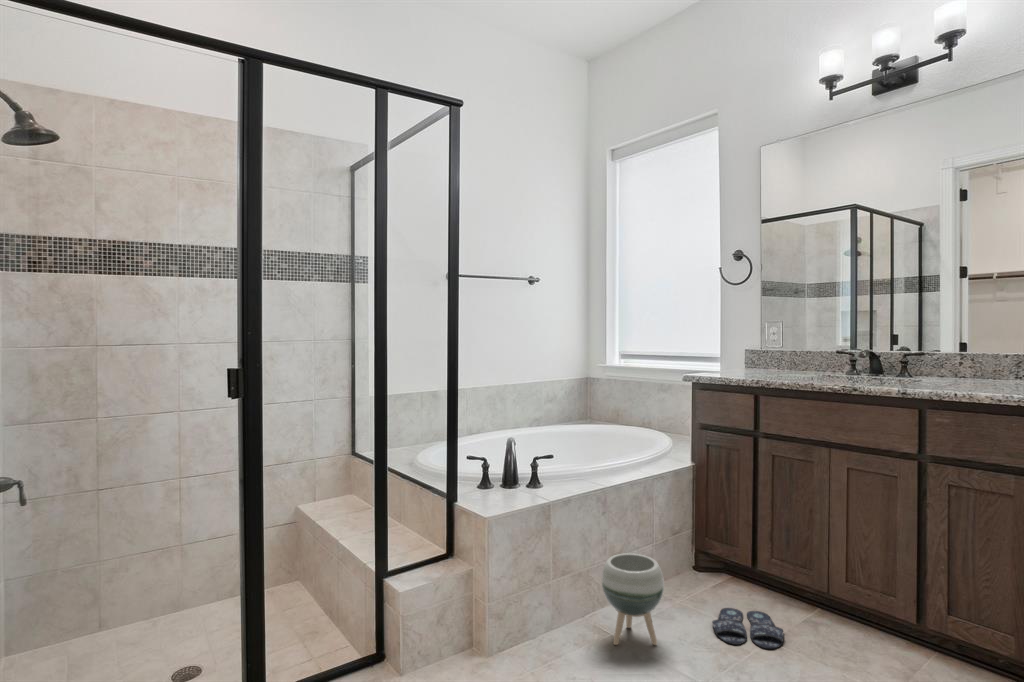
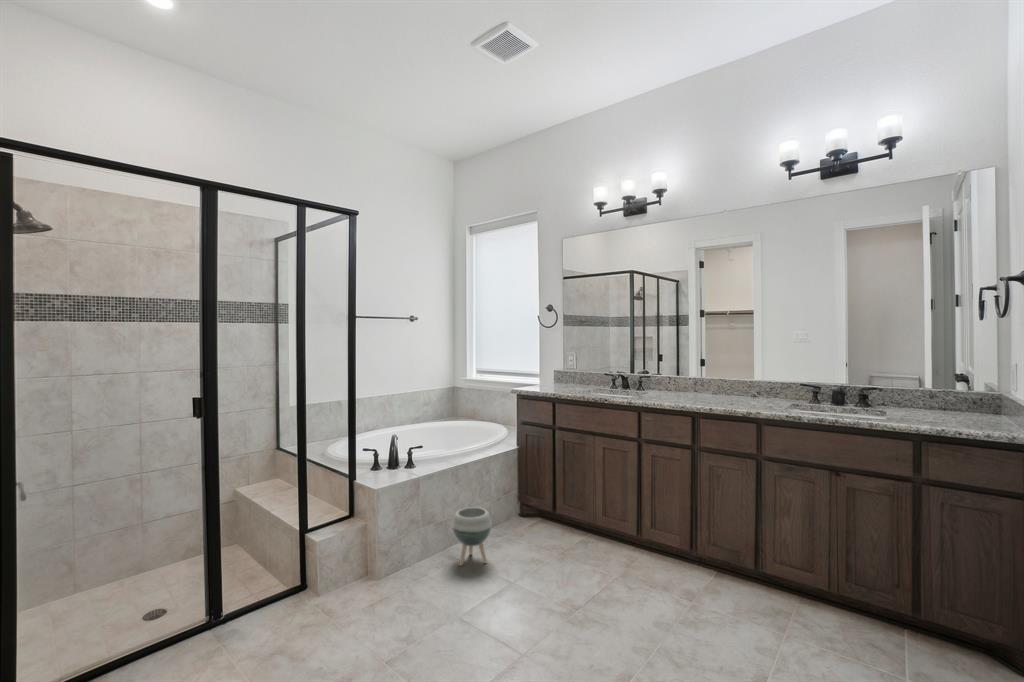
slippers: present [712,608,784,649] -> none [523,538,564,559]

